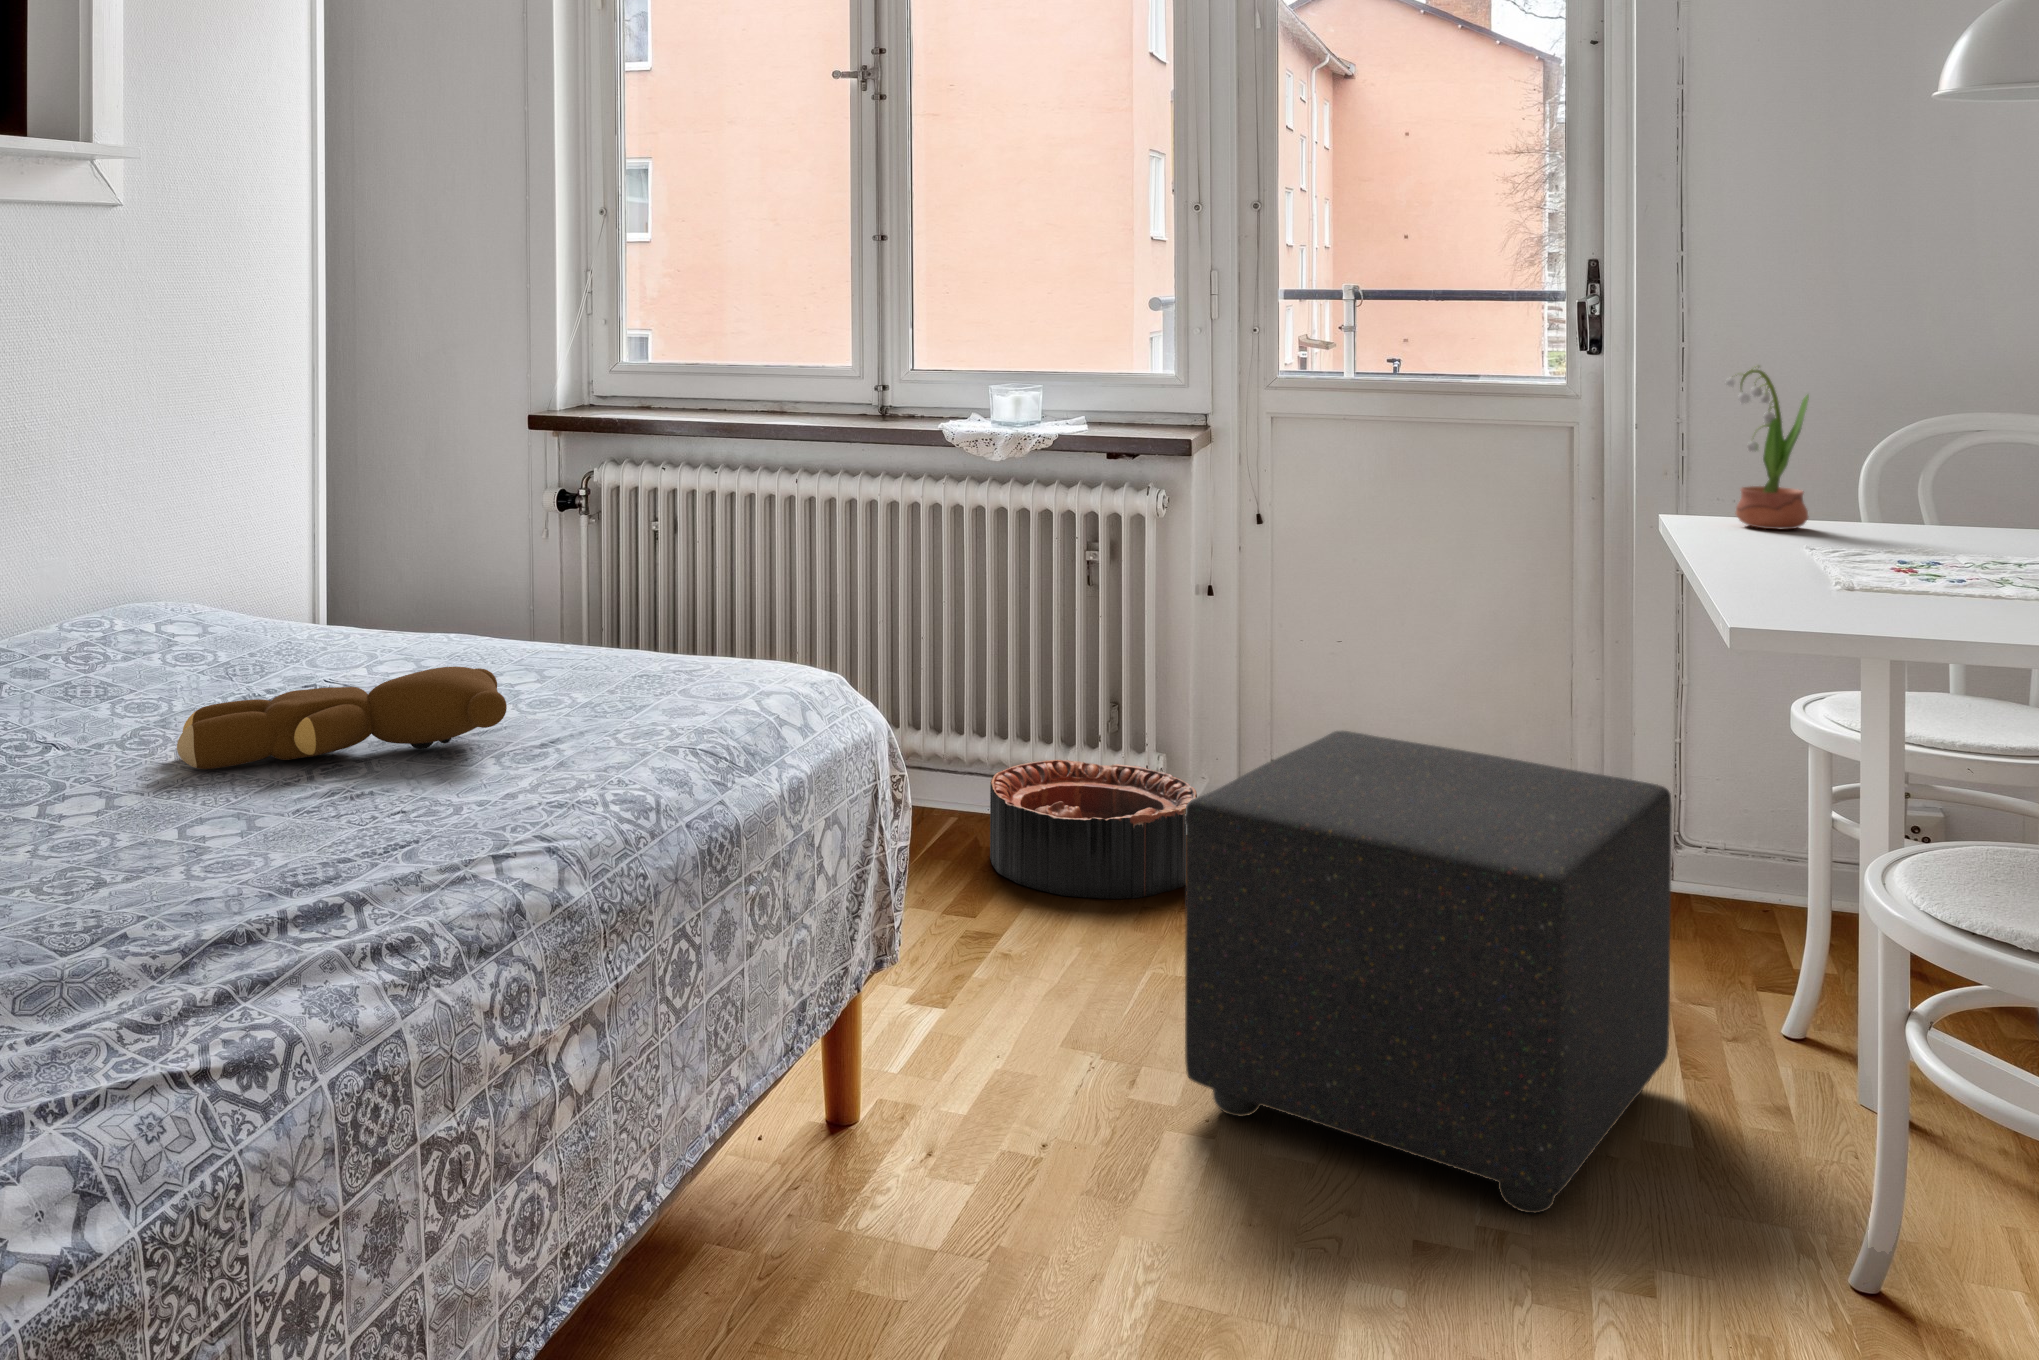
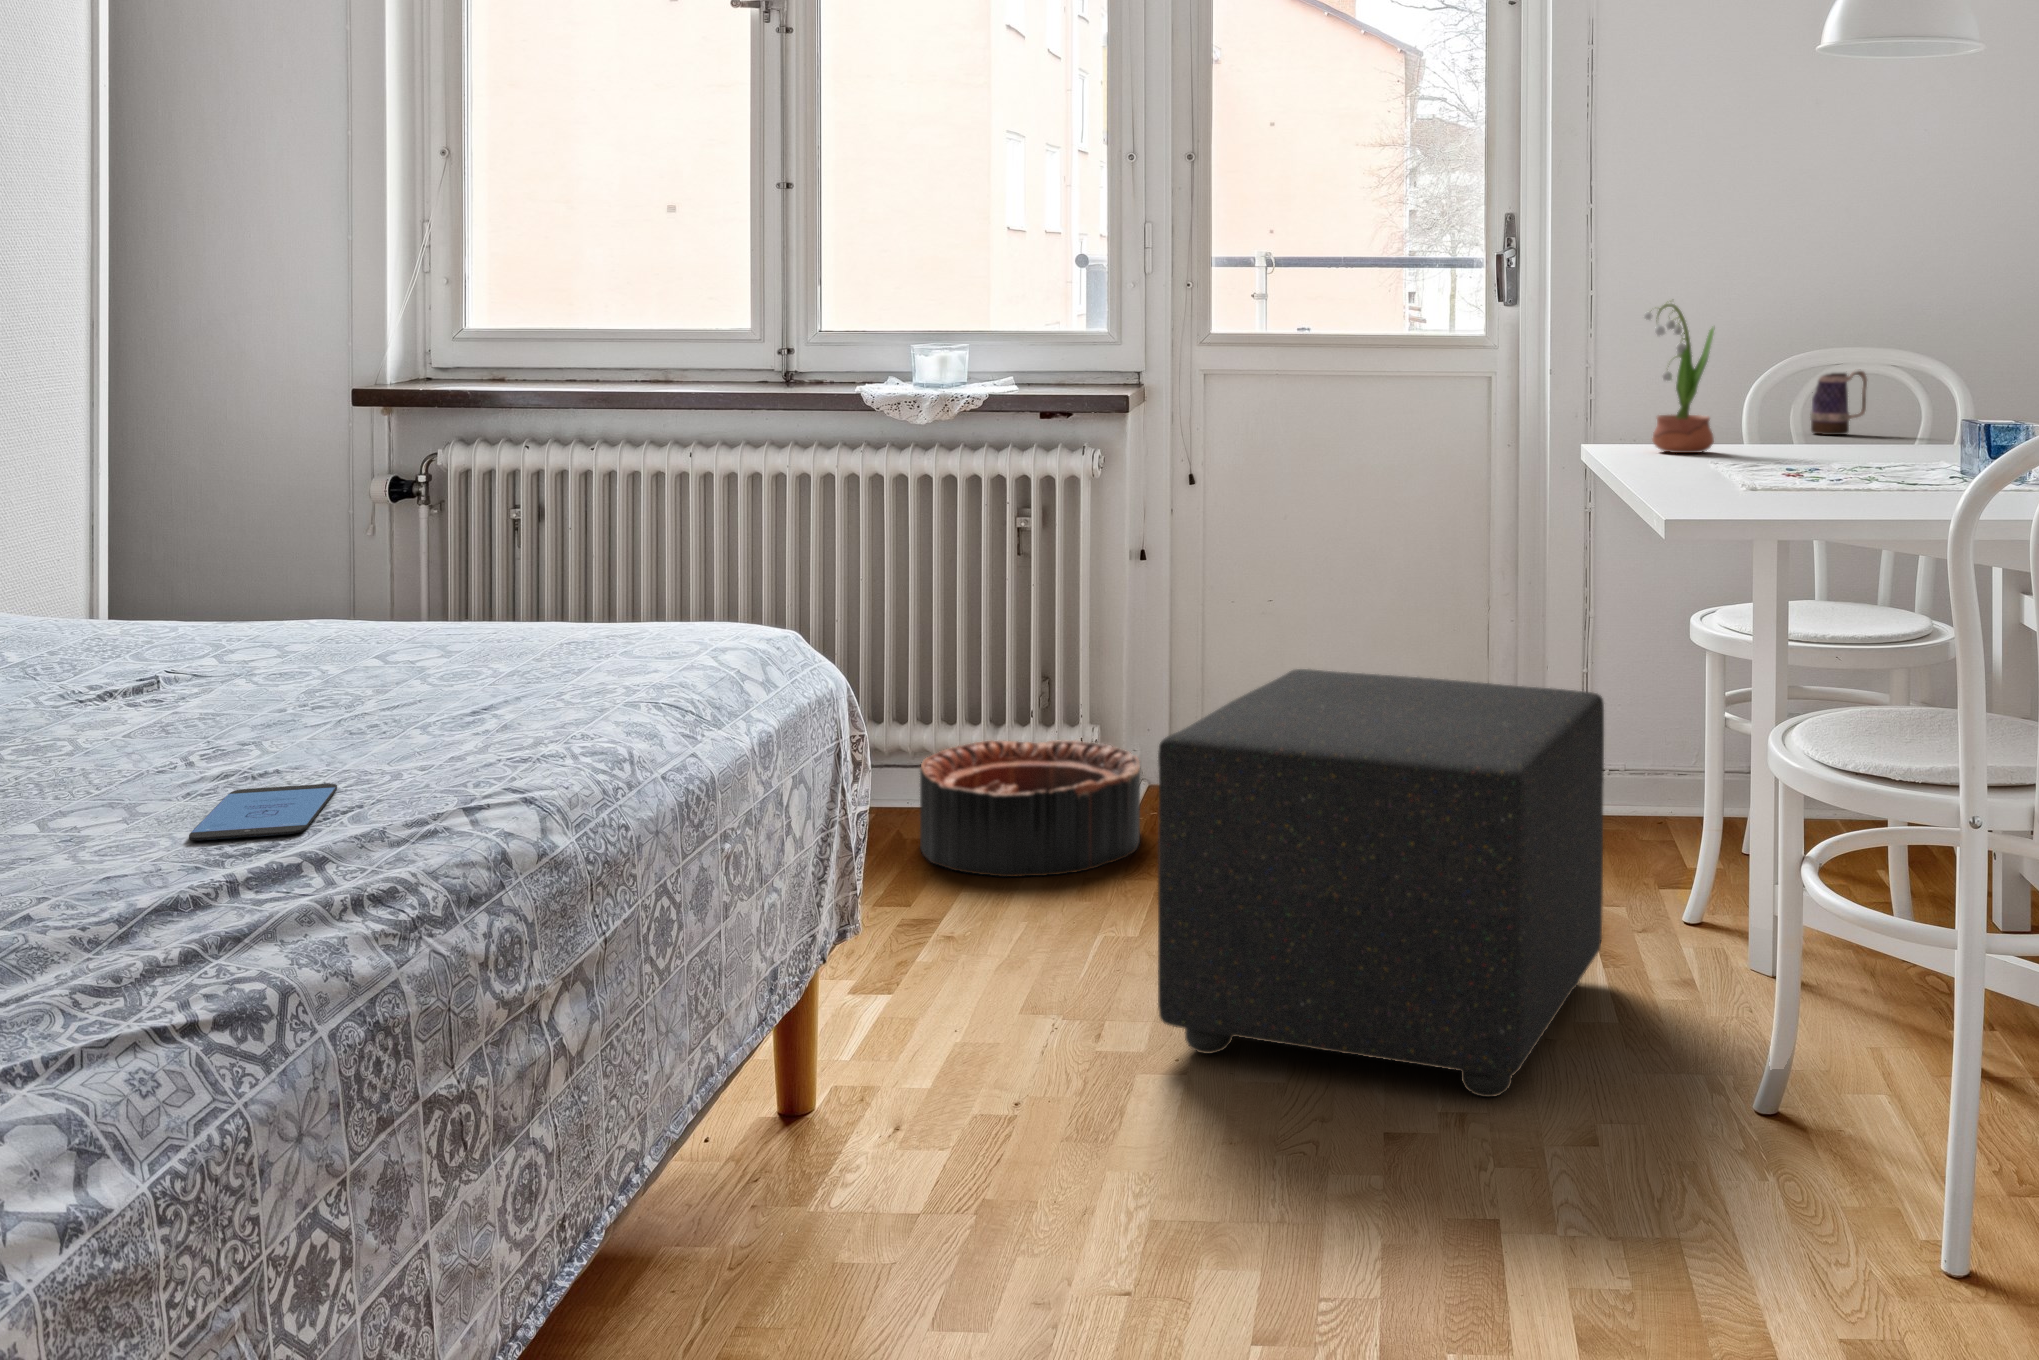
mug: none [1933,437,2004,509] -> present [1810,371,1867,435]
teddy bear: present [177,667,507,769] -> none [11,632,435,763]
smartphone: none [273,813,405,867] -> present [189,784,337,840]

